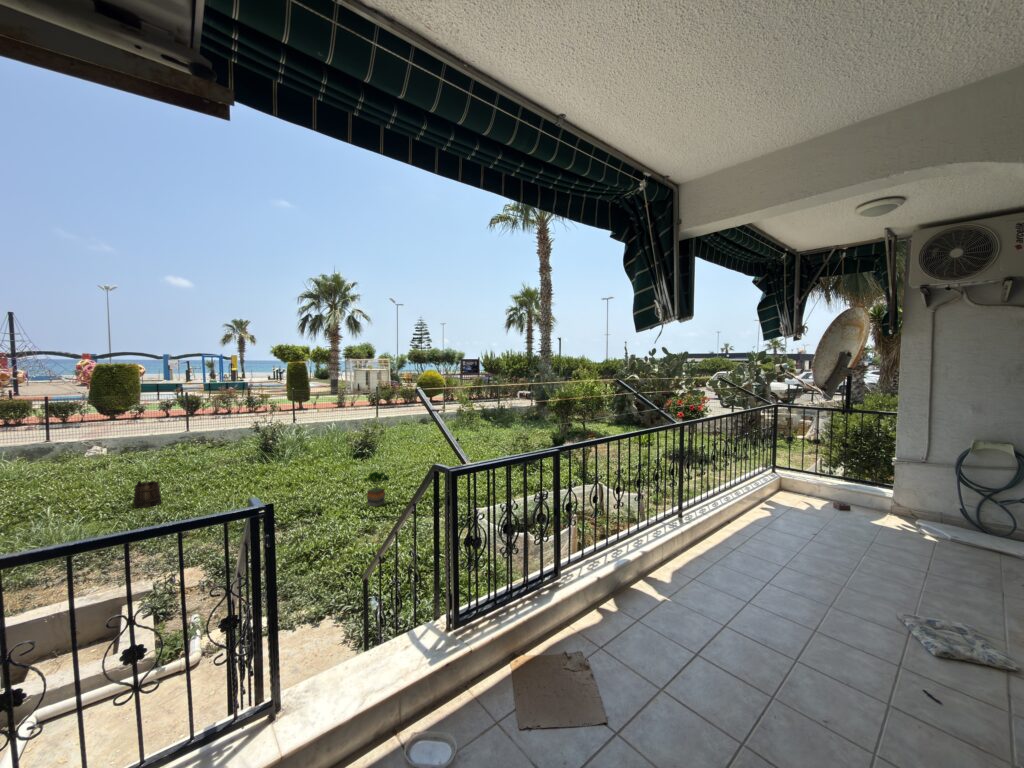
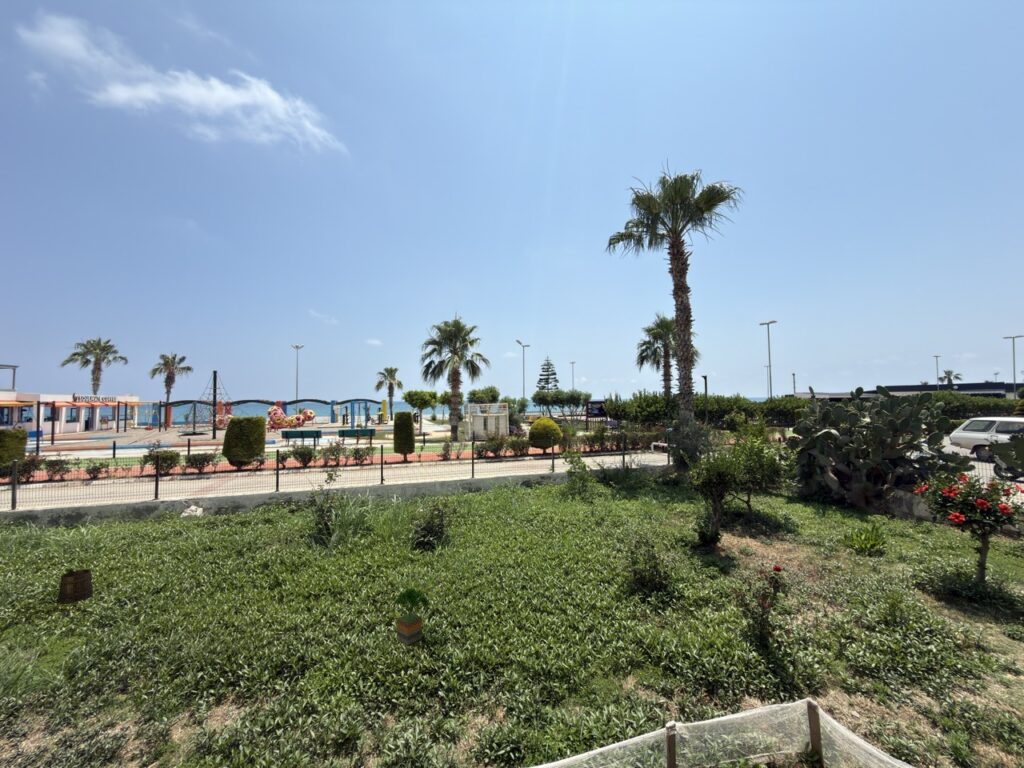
bucket: present [133,481,161,508] -> present [58,569,93,603]

